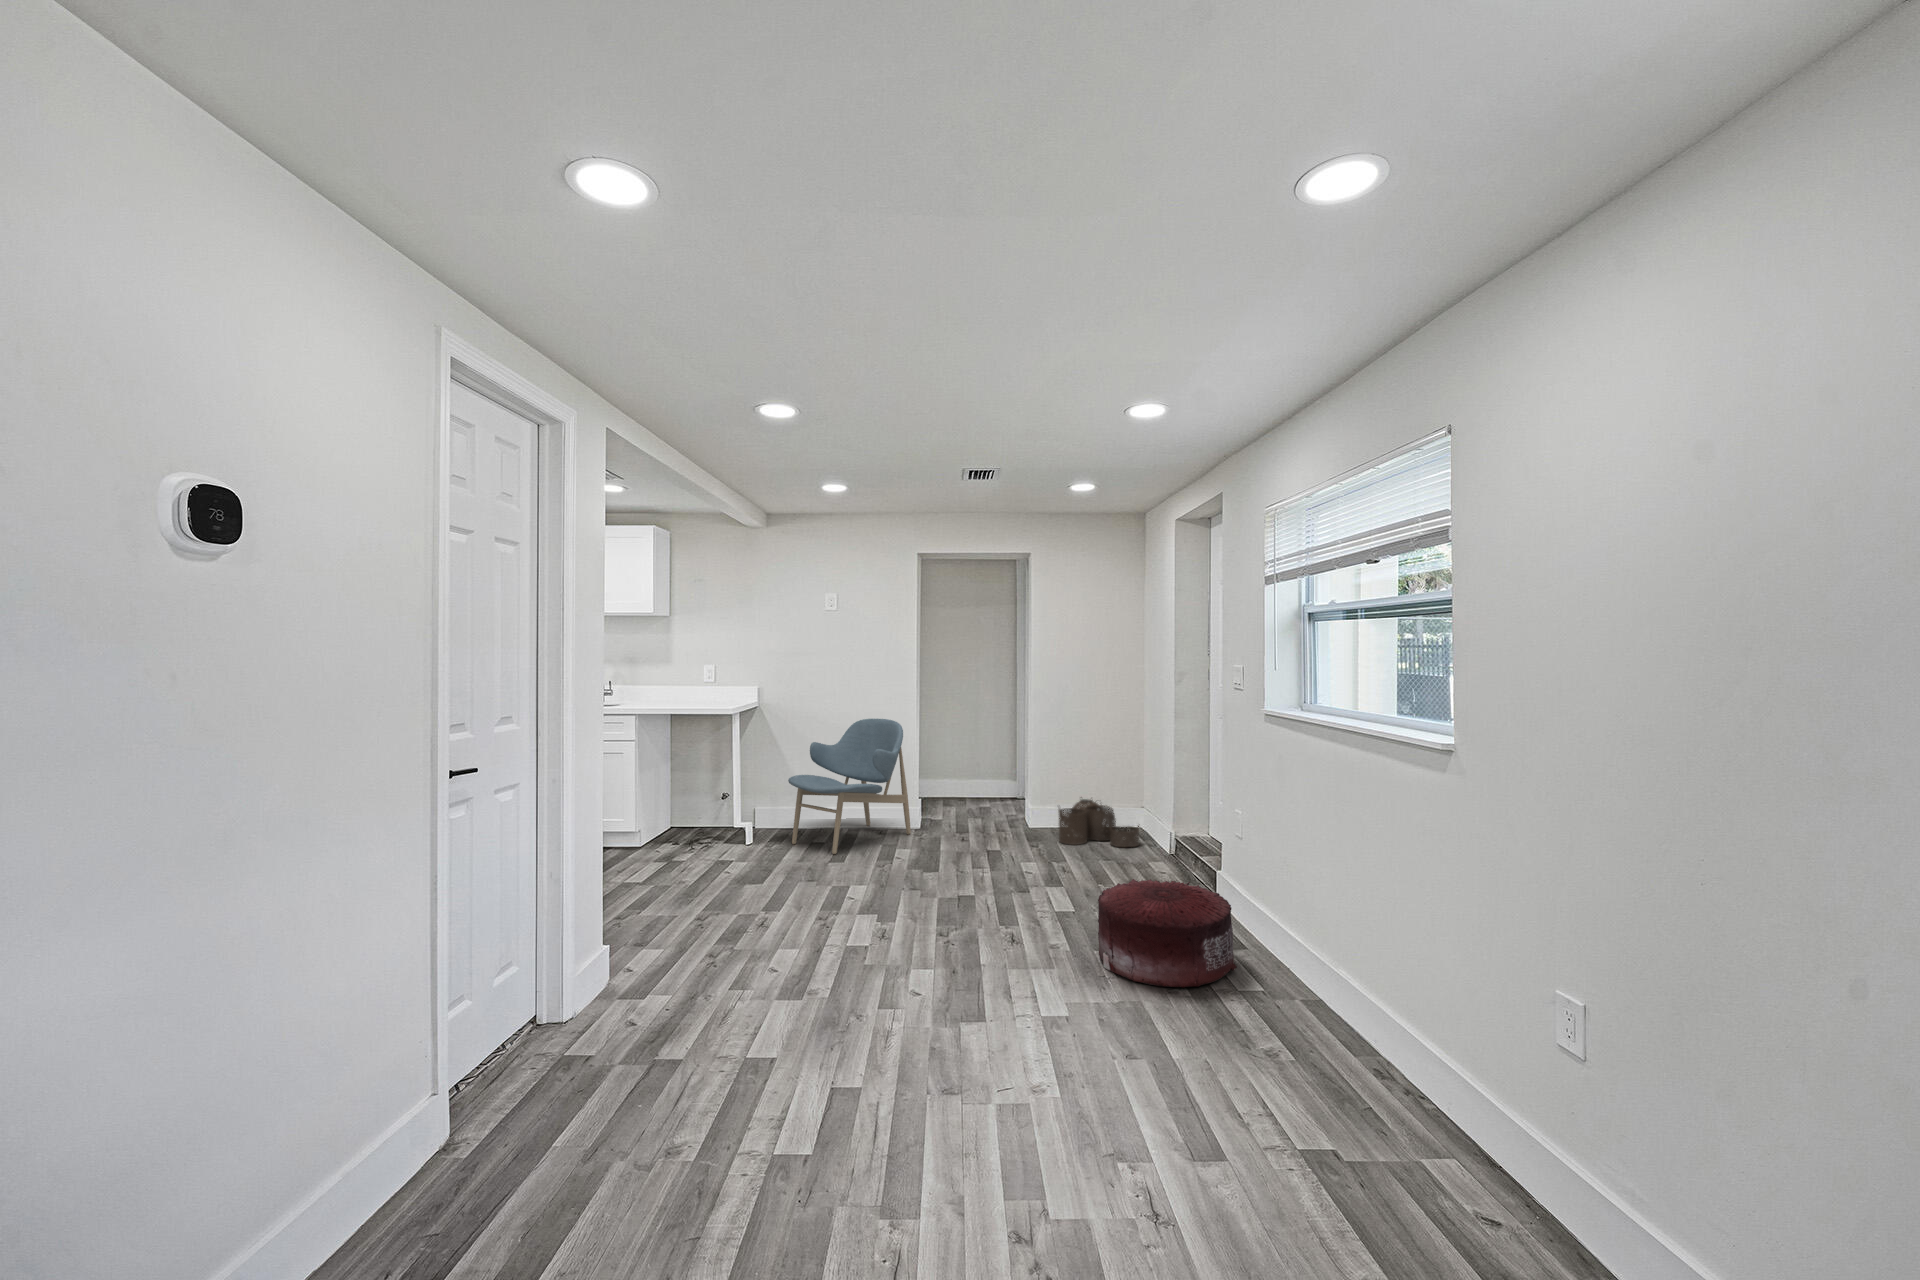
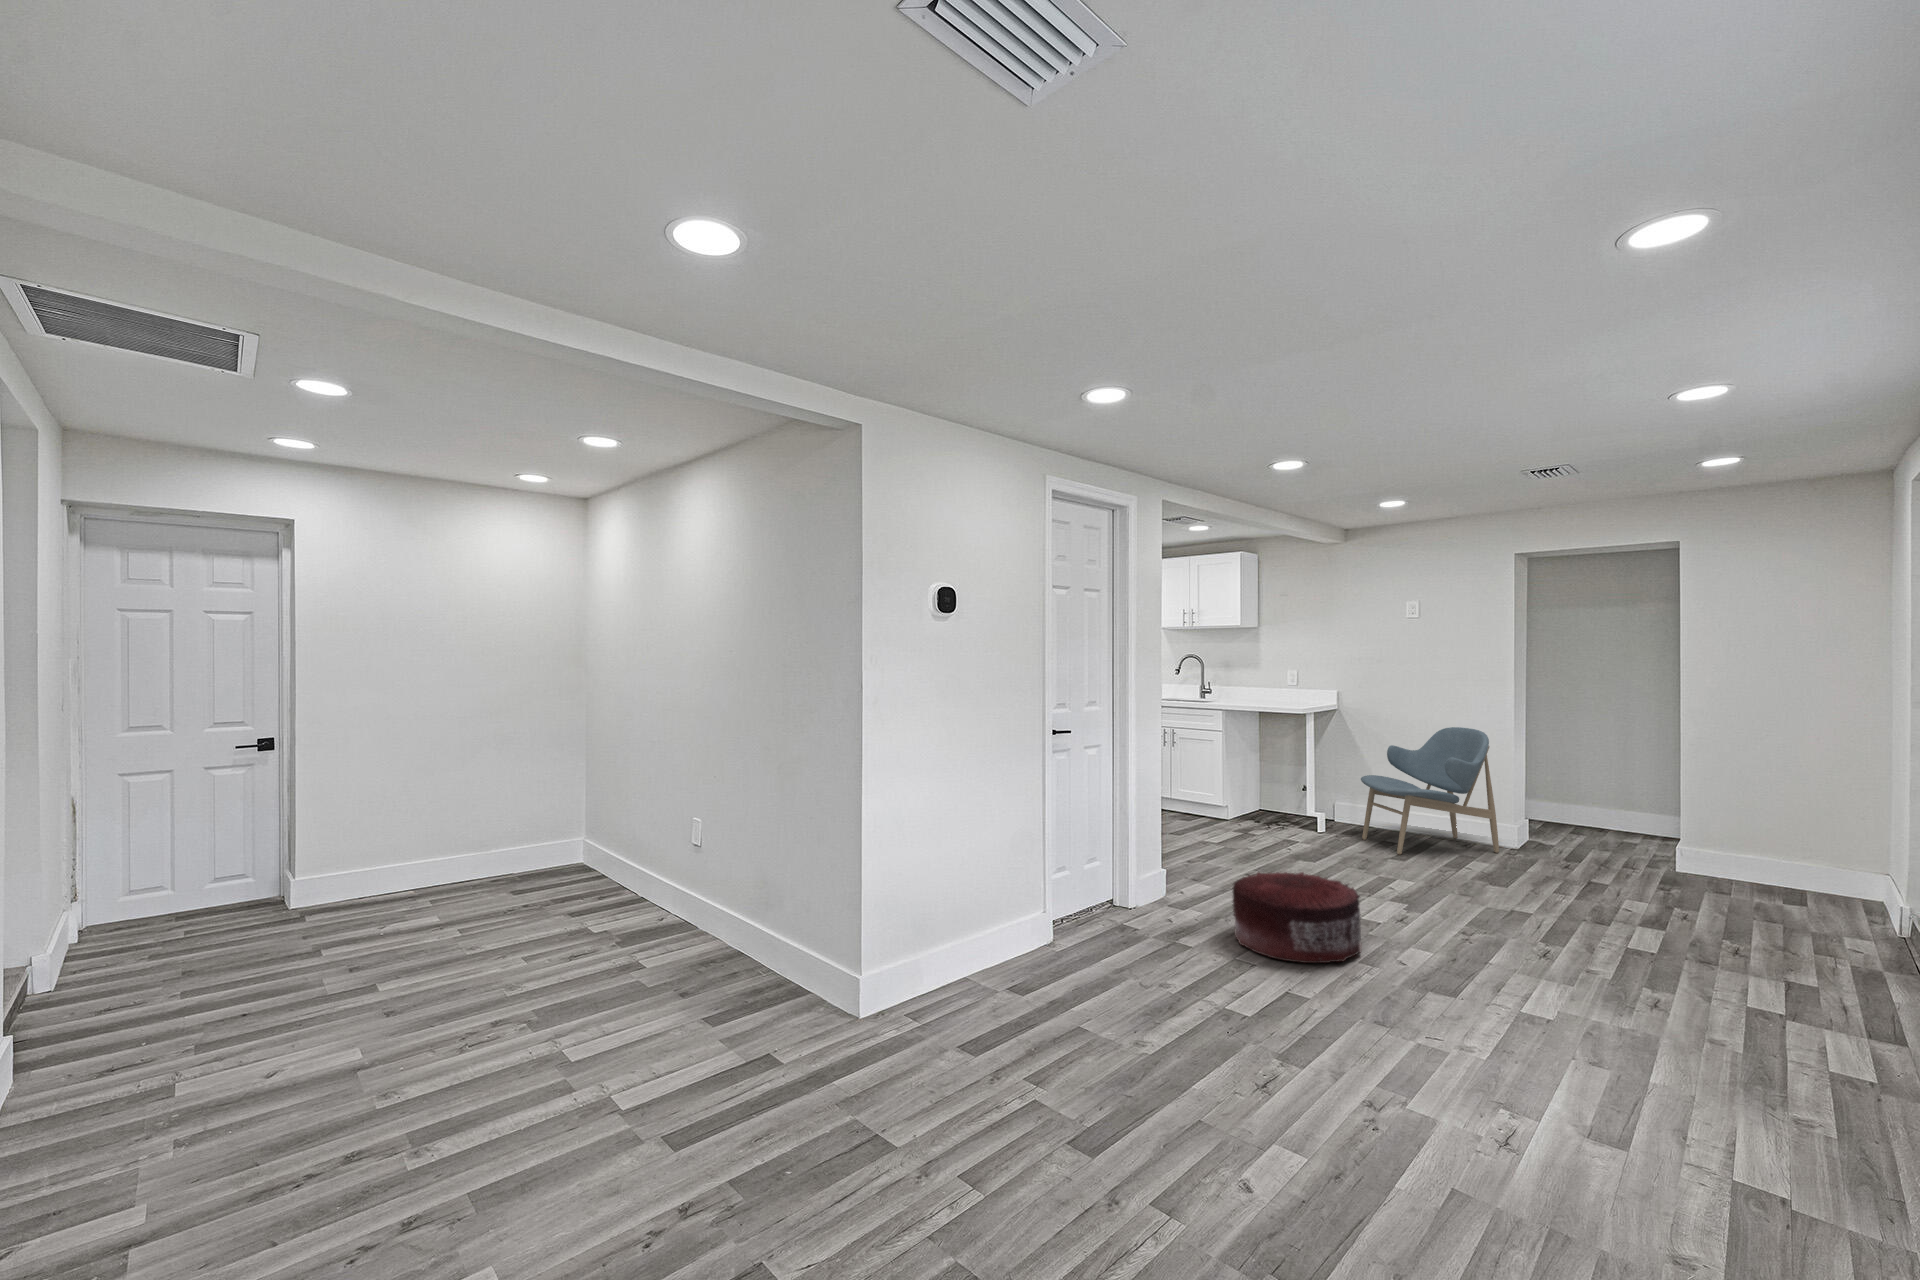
woven basket: present [1059,797,1139,847] -> none [1696,847,1829,919]
pouf: present [1098,879,1237,987] -> present [1232,872,1361,963]

